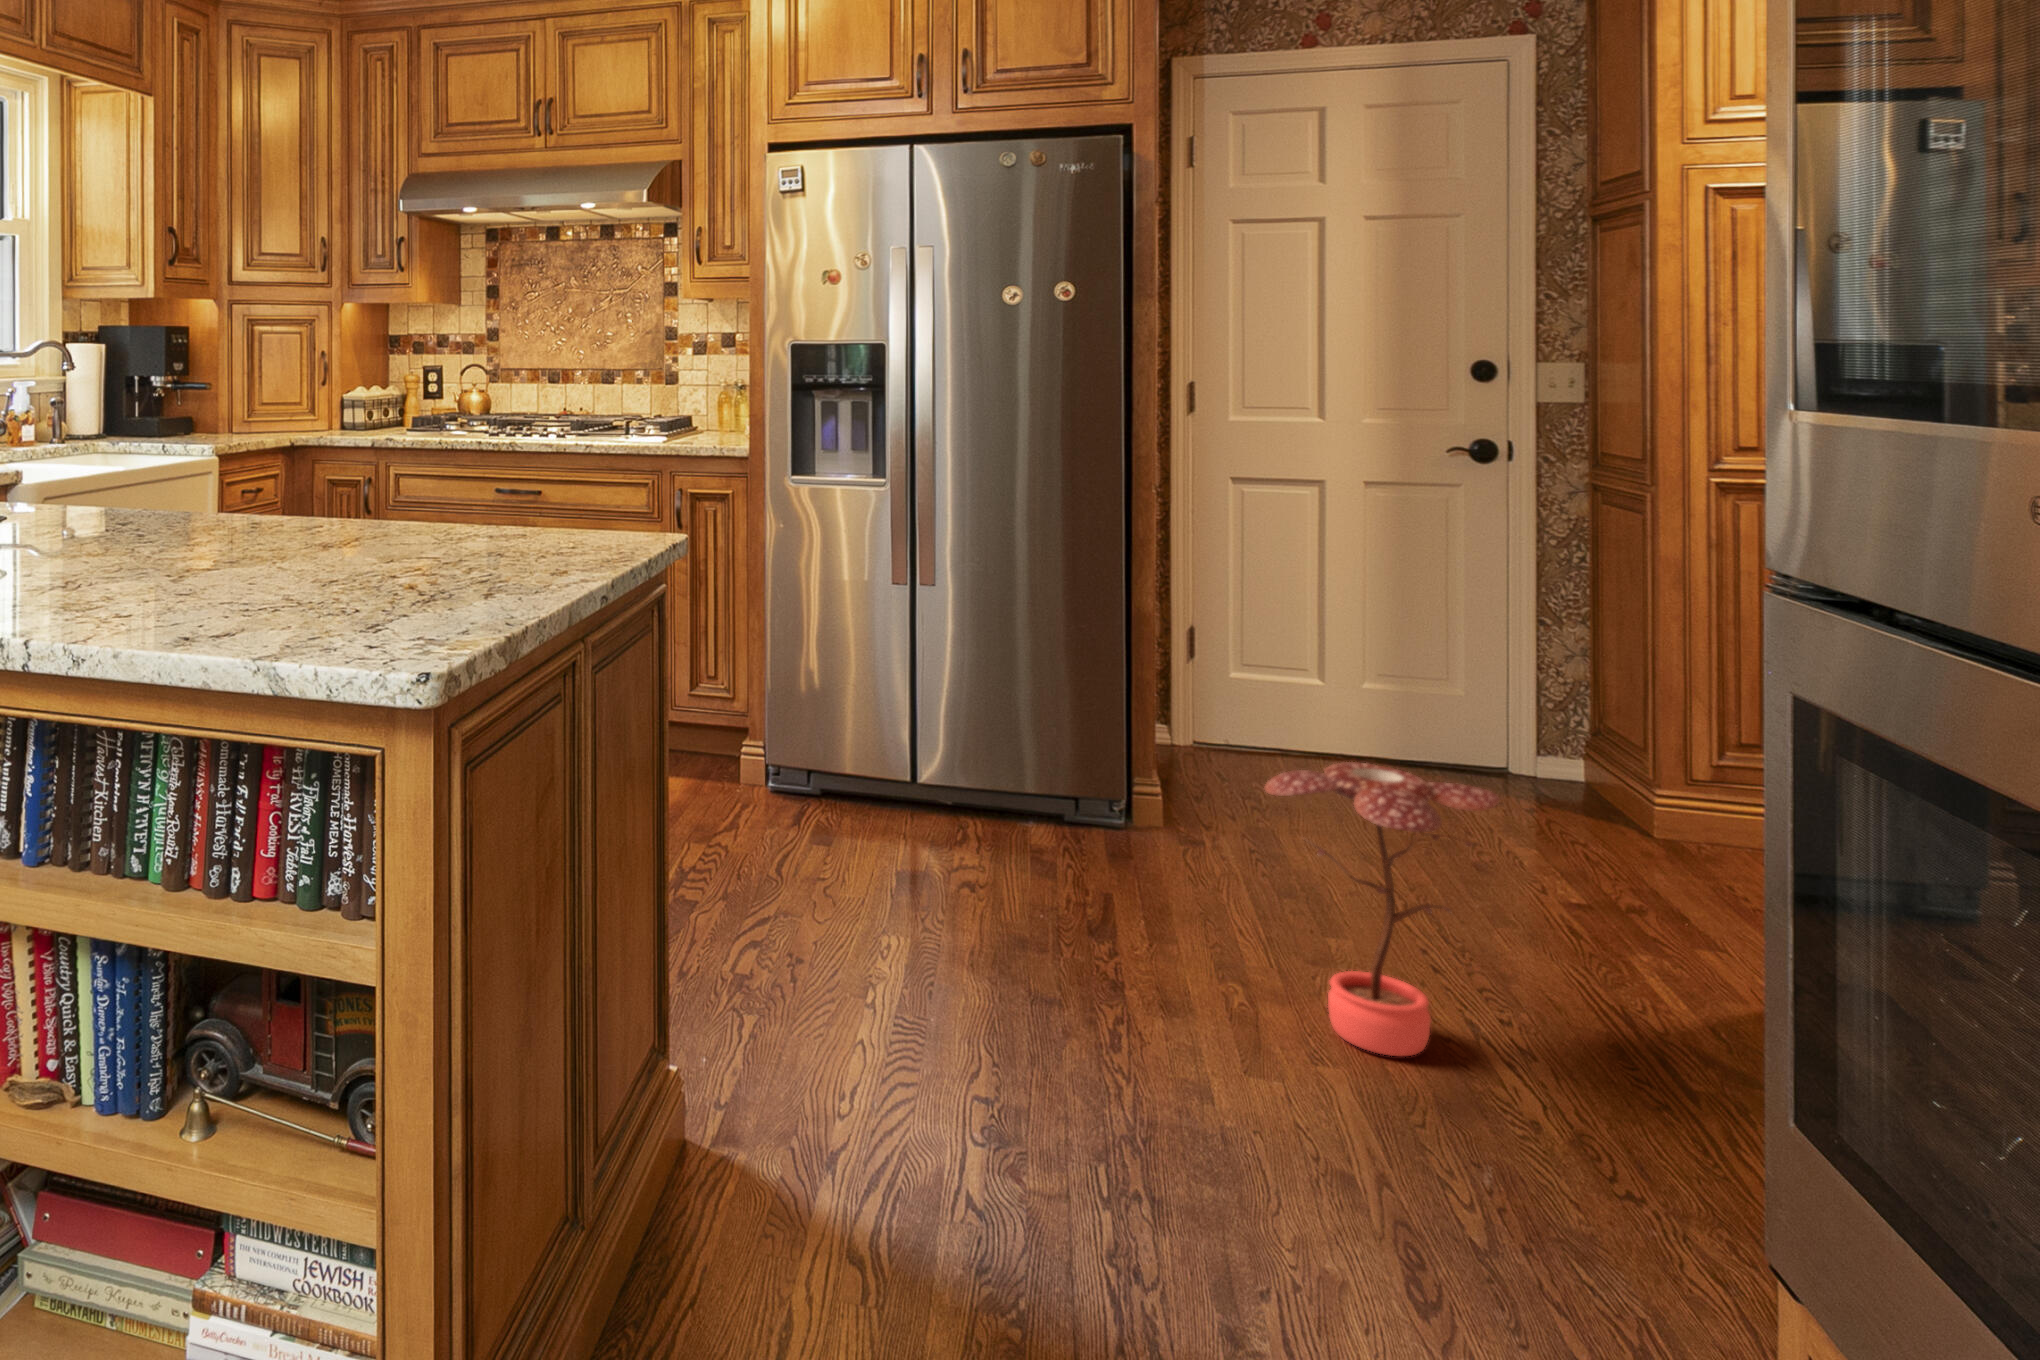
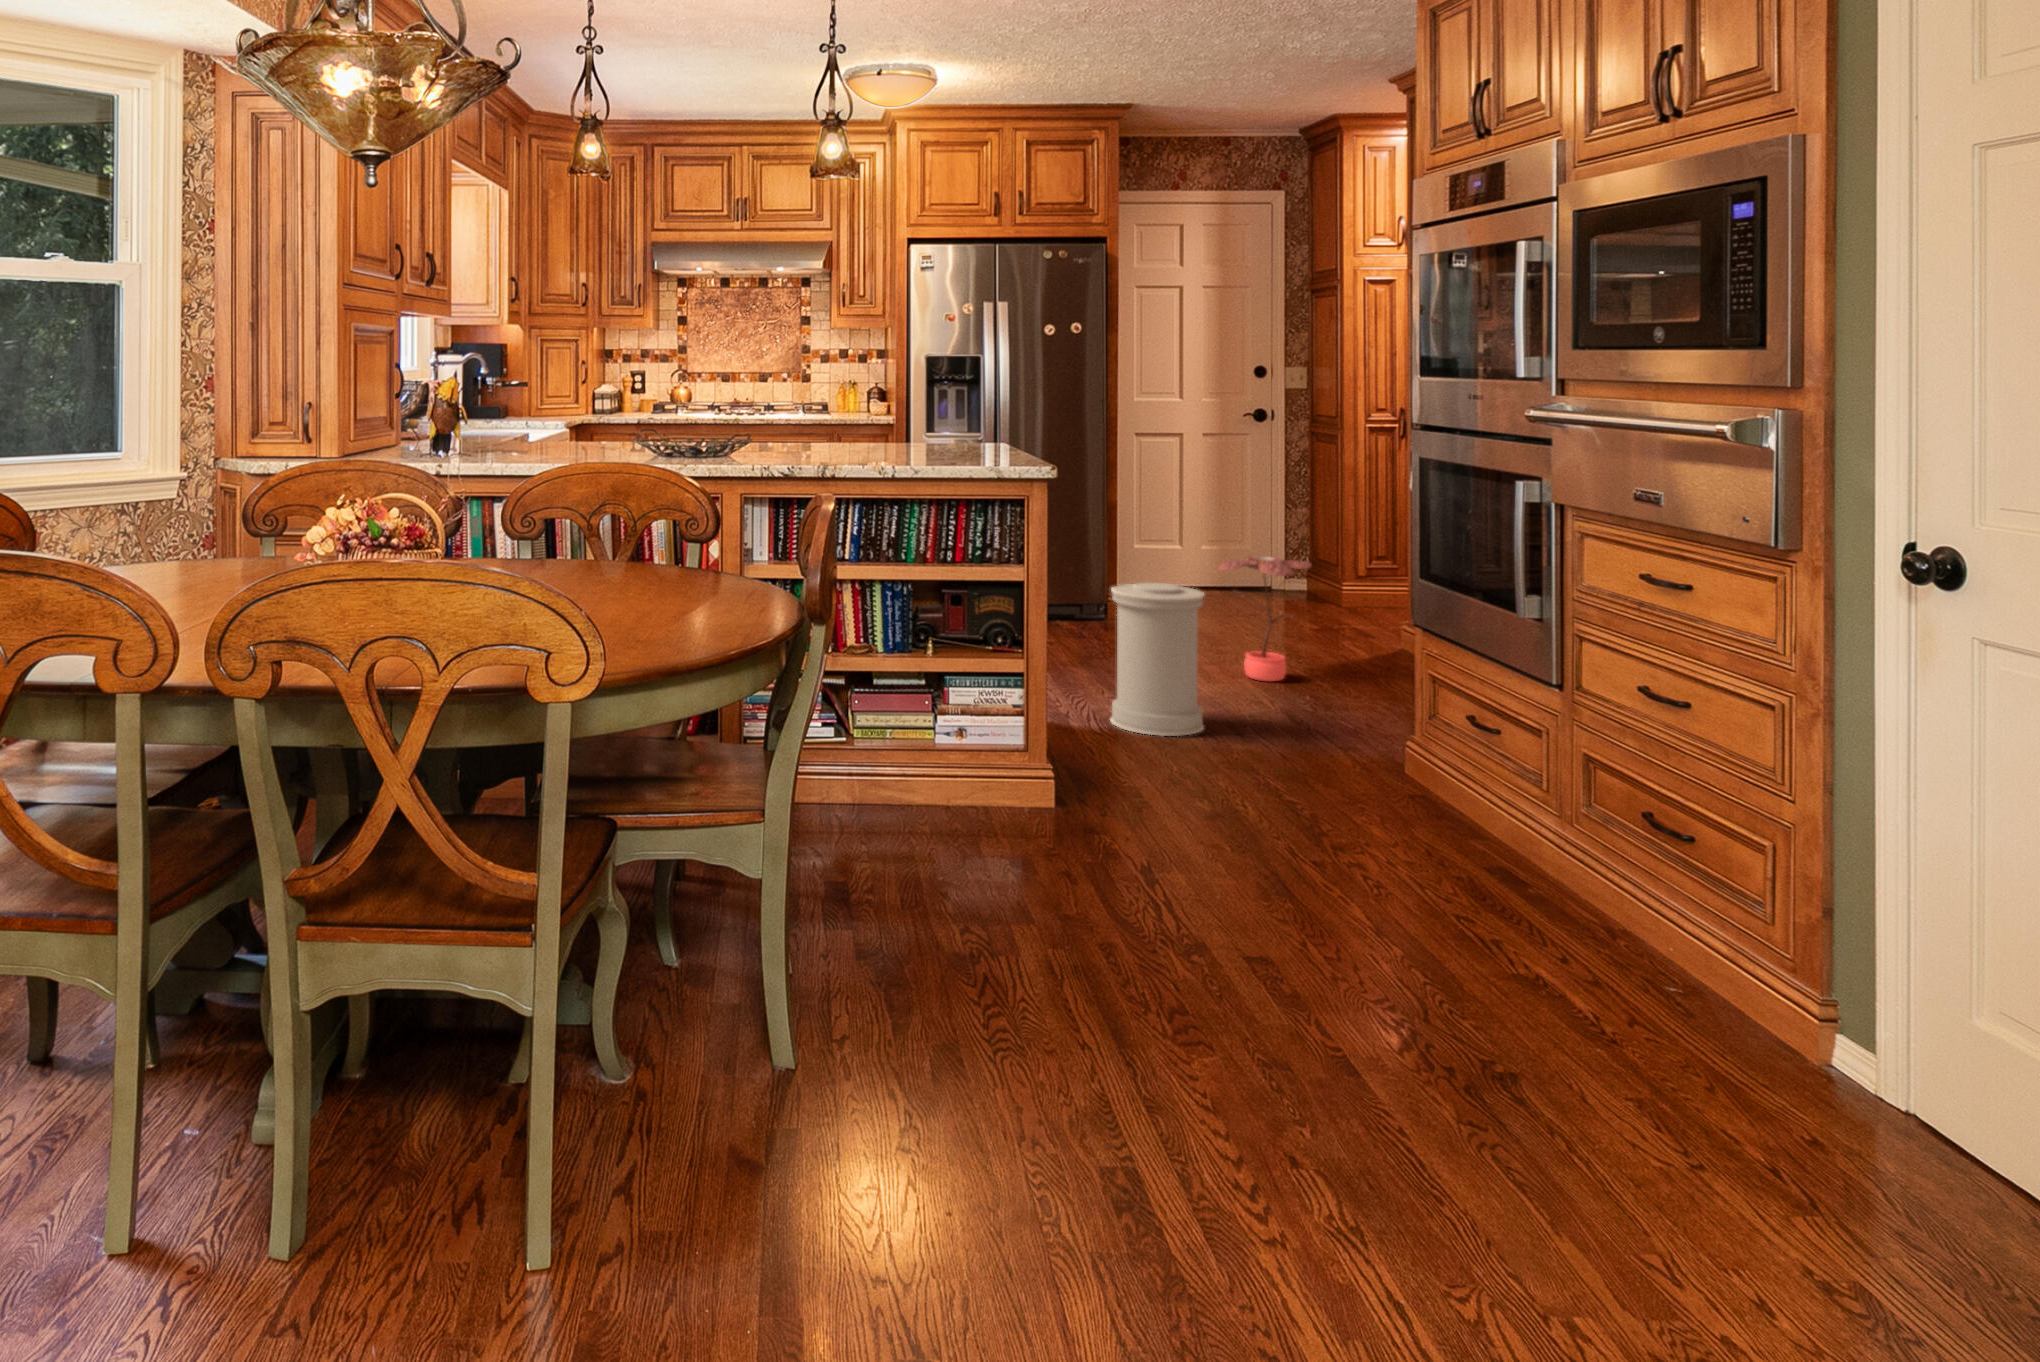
trash can: none [895,839,1120,1254] -> present [1111,583,1204,736]

